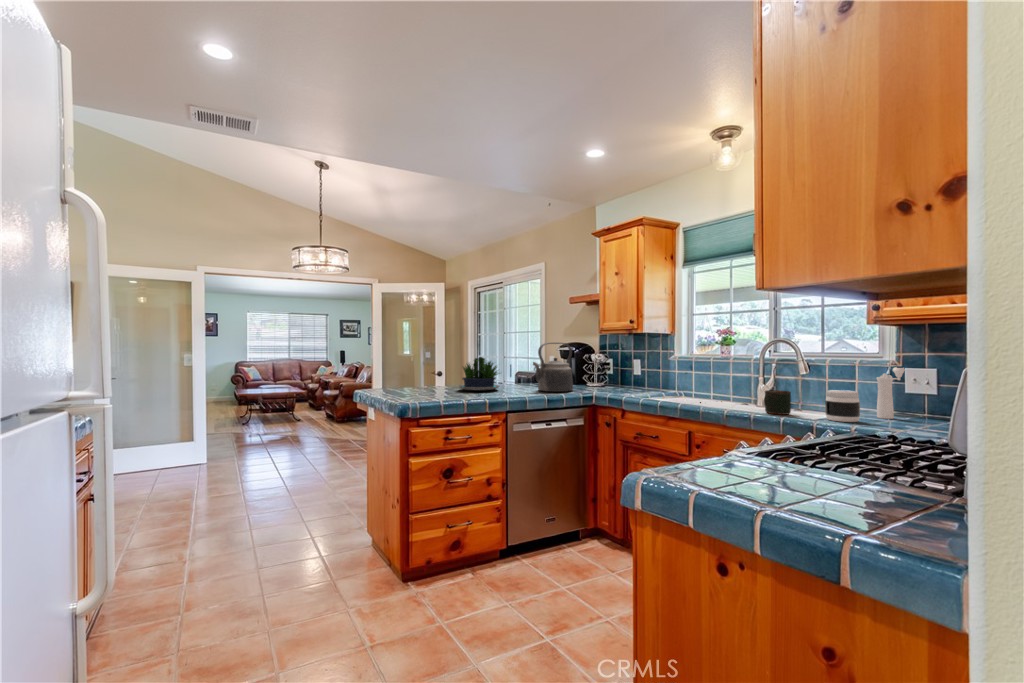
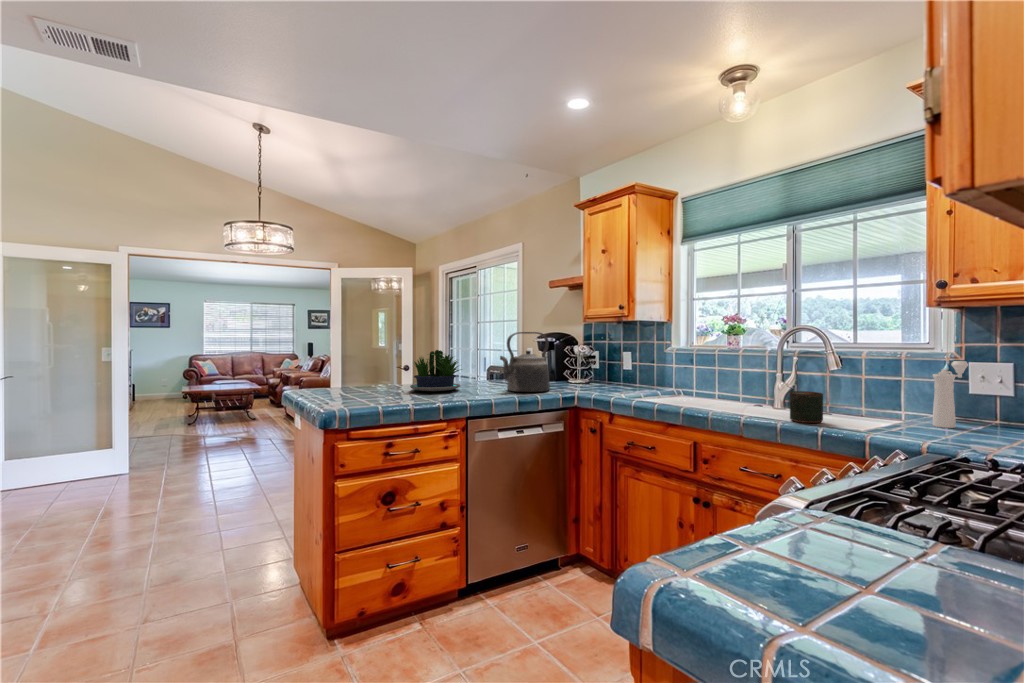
jar: present [825,390,860,422] -> none [870,392,917,434]

